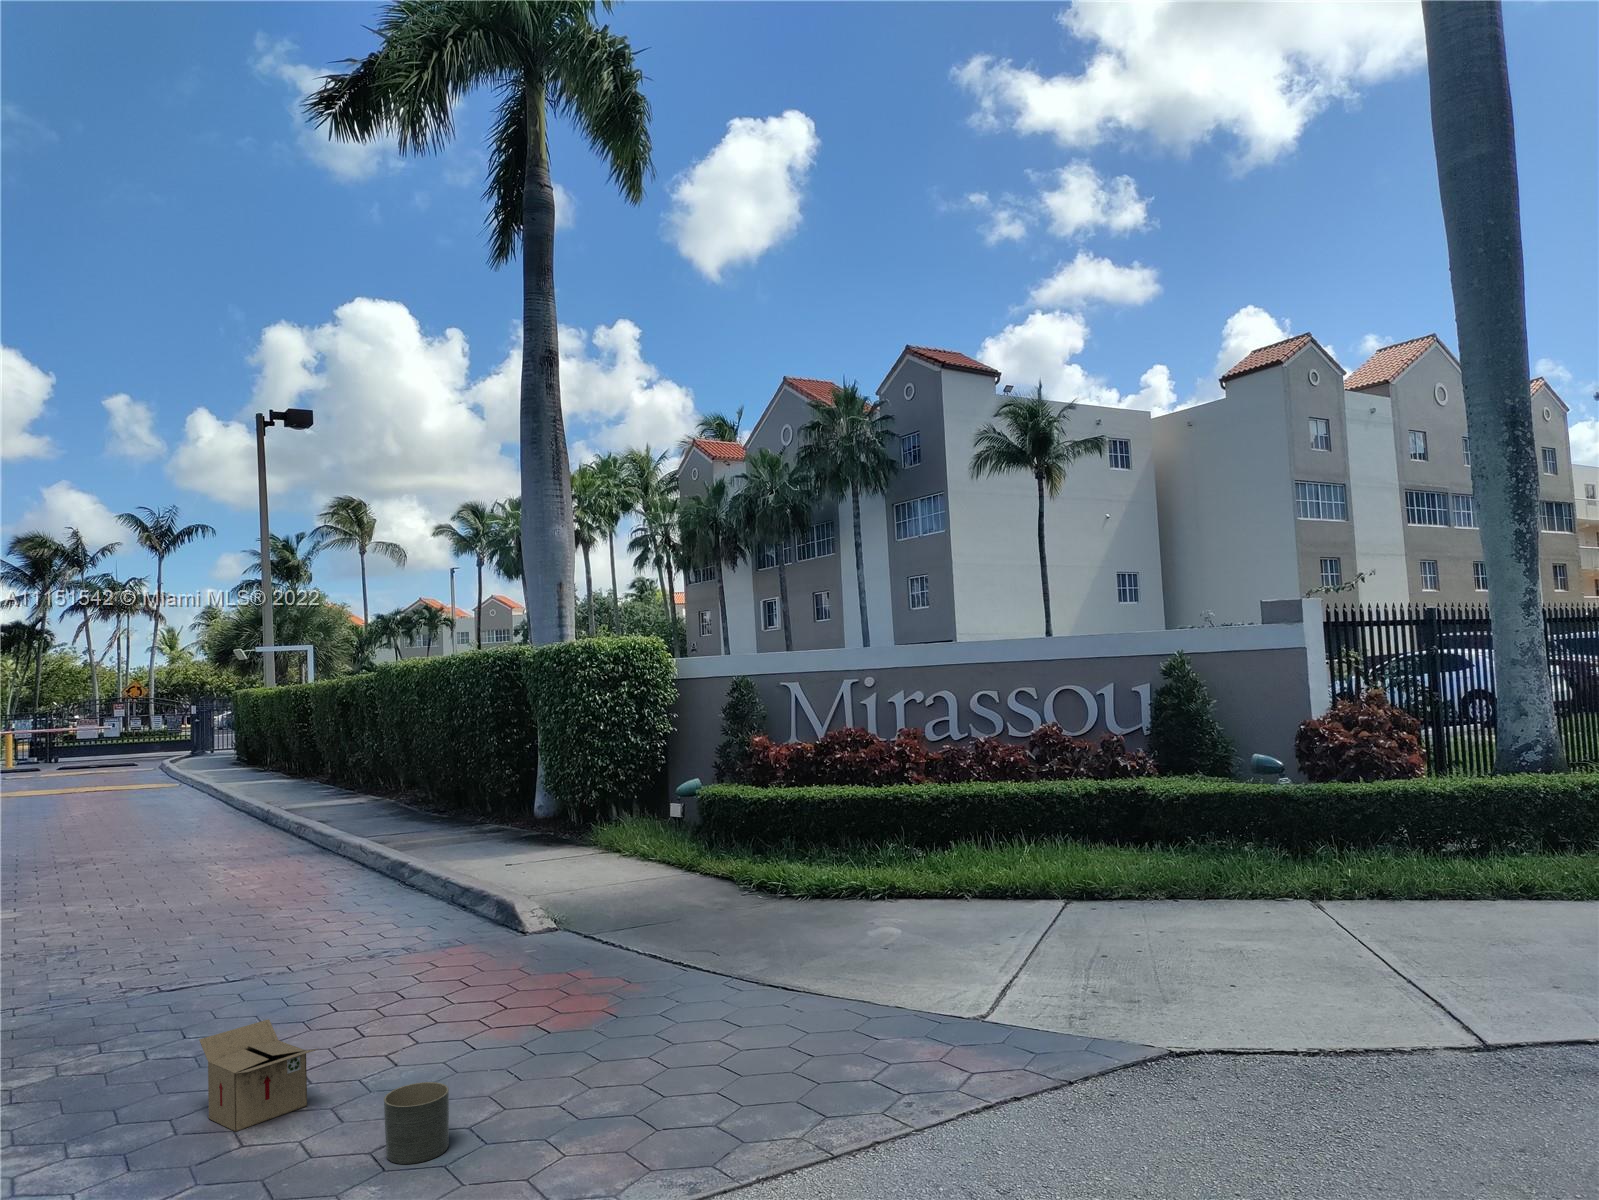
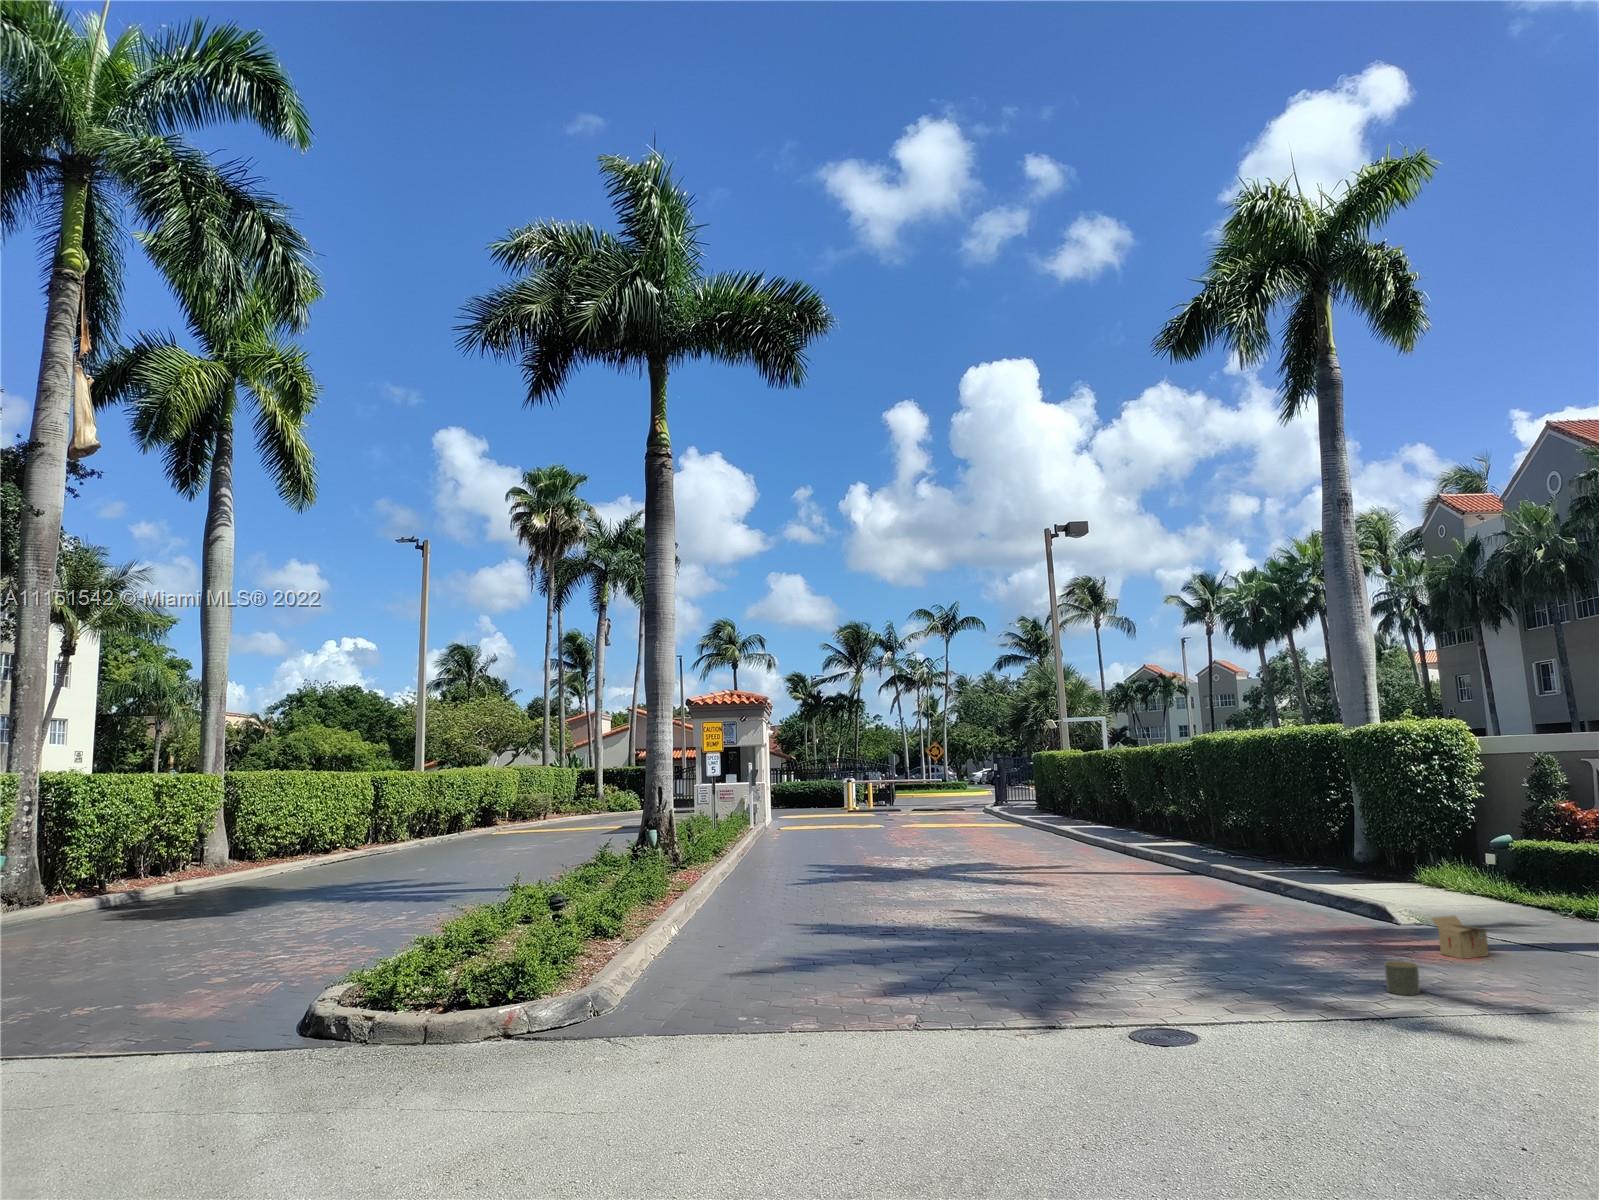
cardboard box: present [199,1019,318,1132] -> present [1431,916,1488,959]

